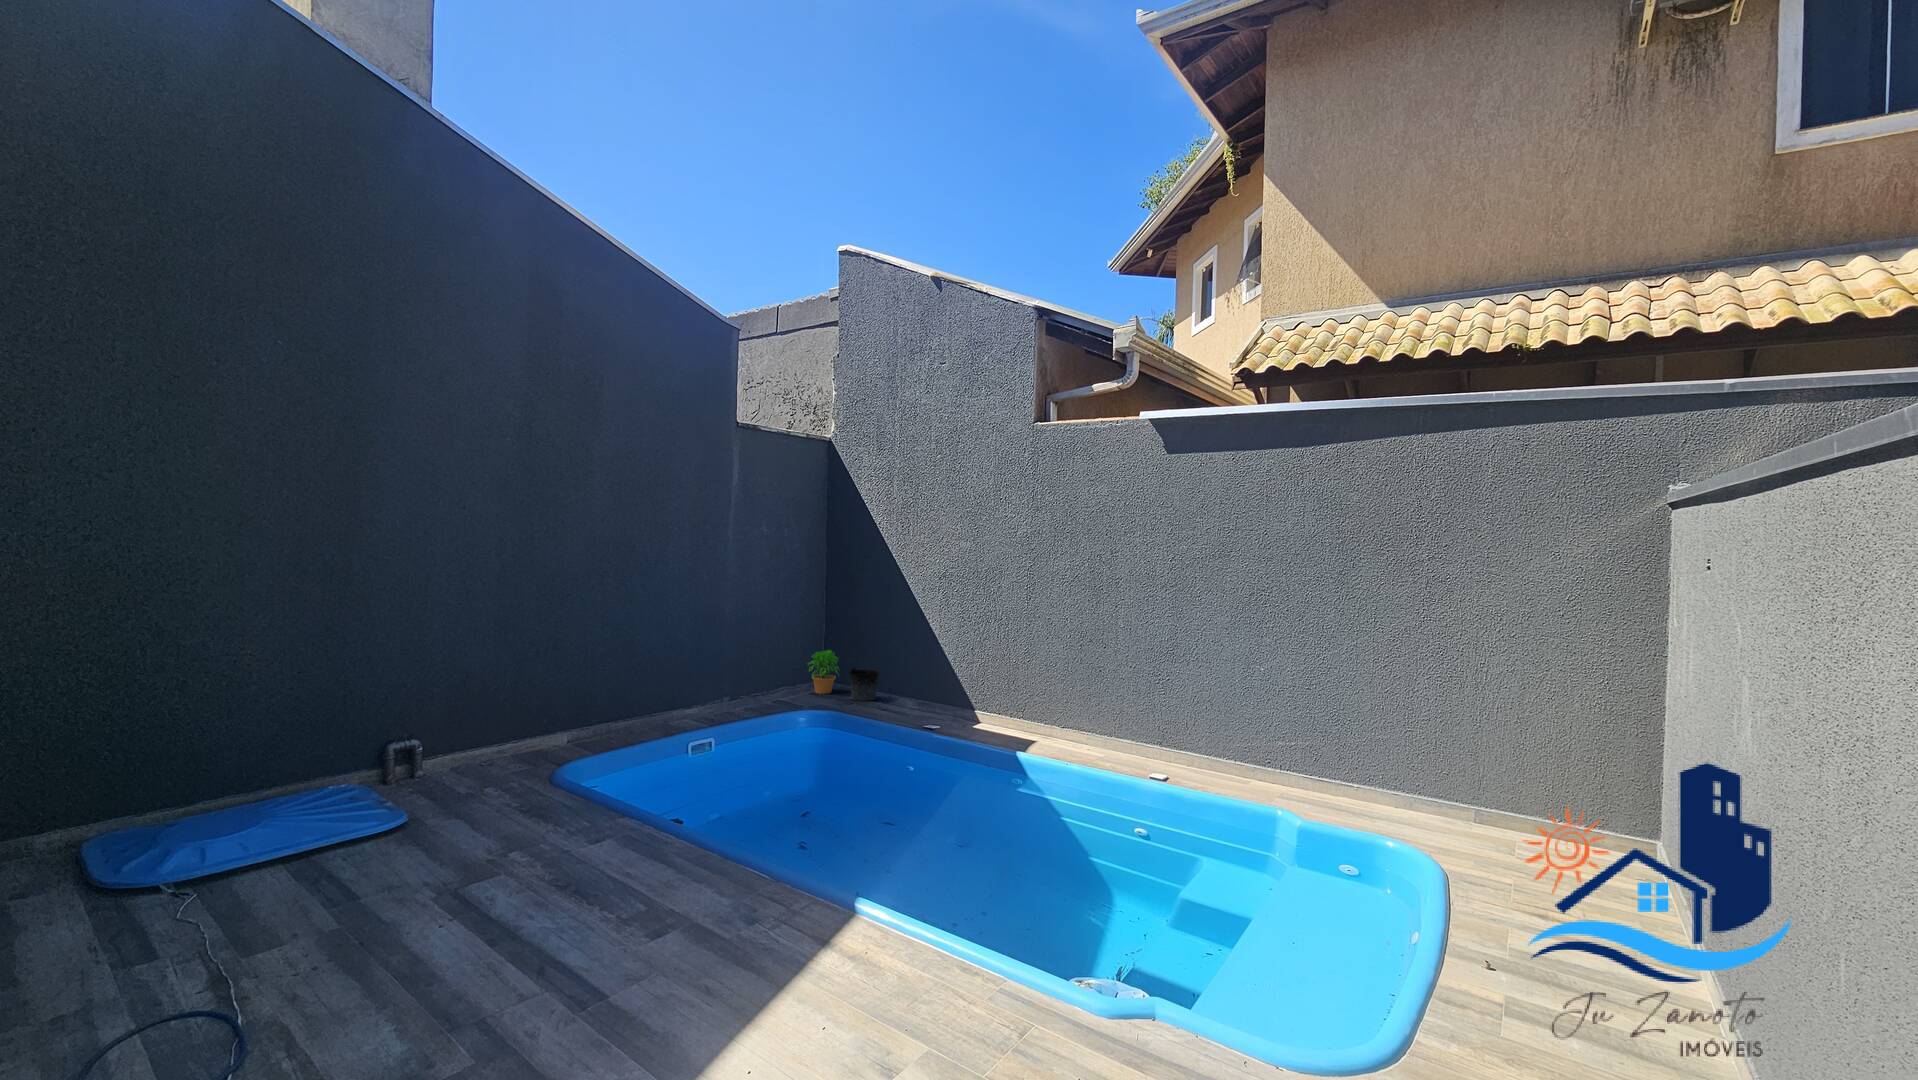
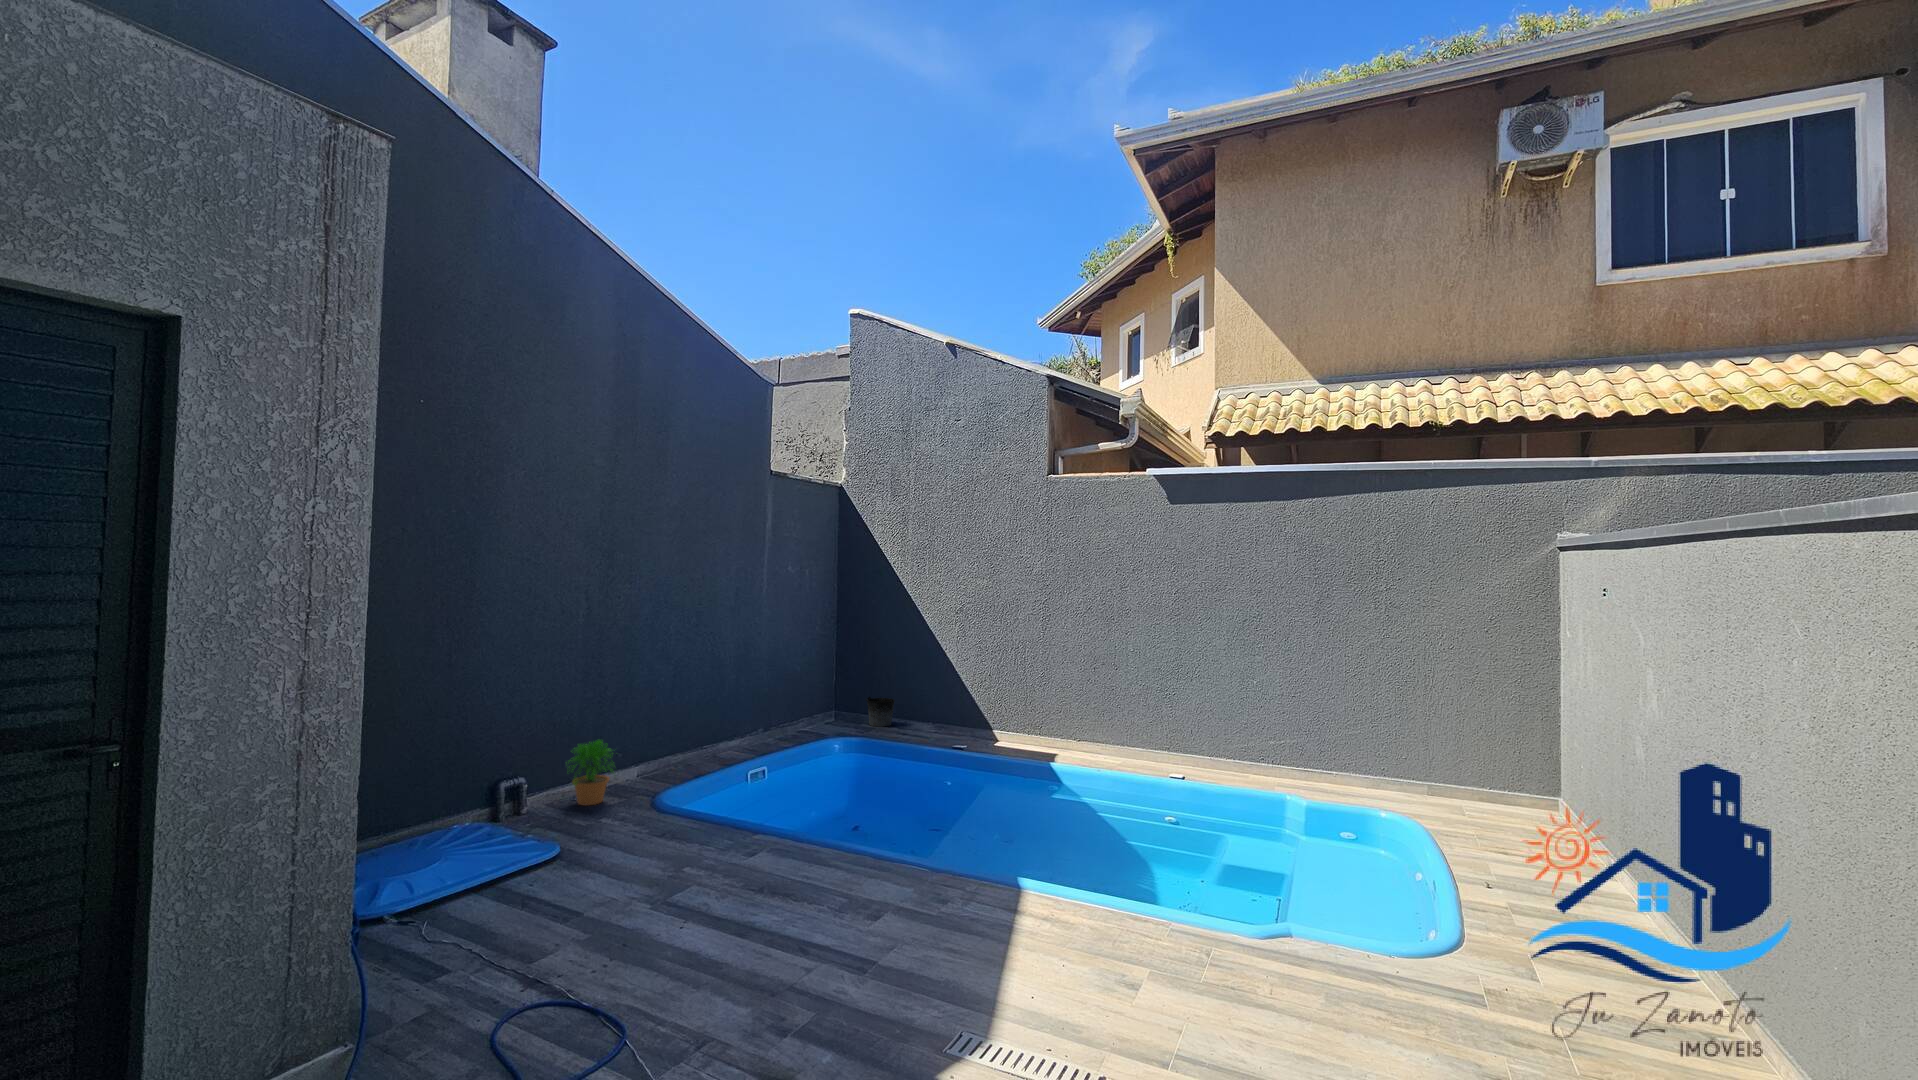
potted plant: present [809,650,838,694] -> present [566,739,615,805]

